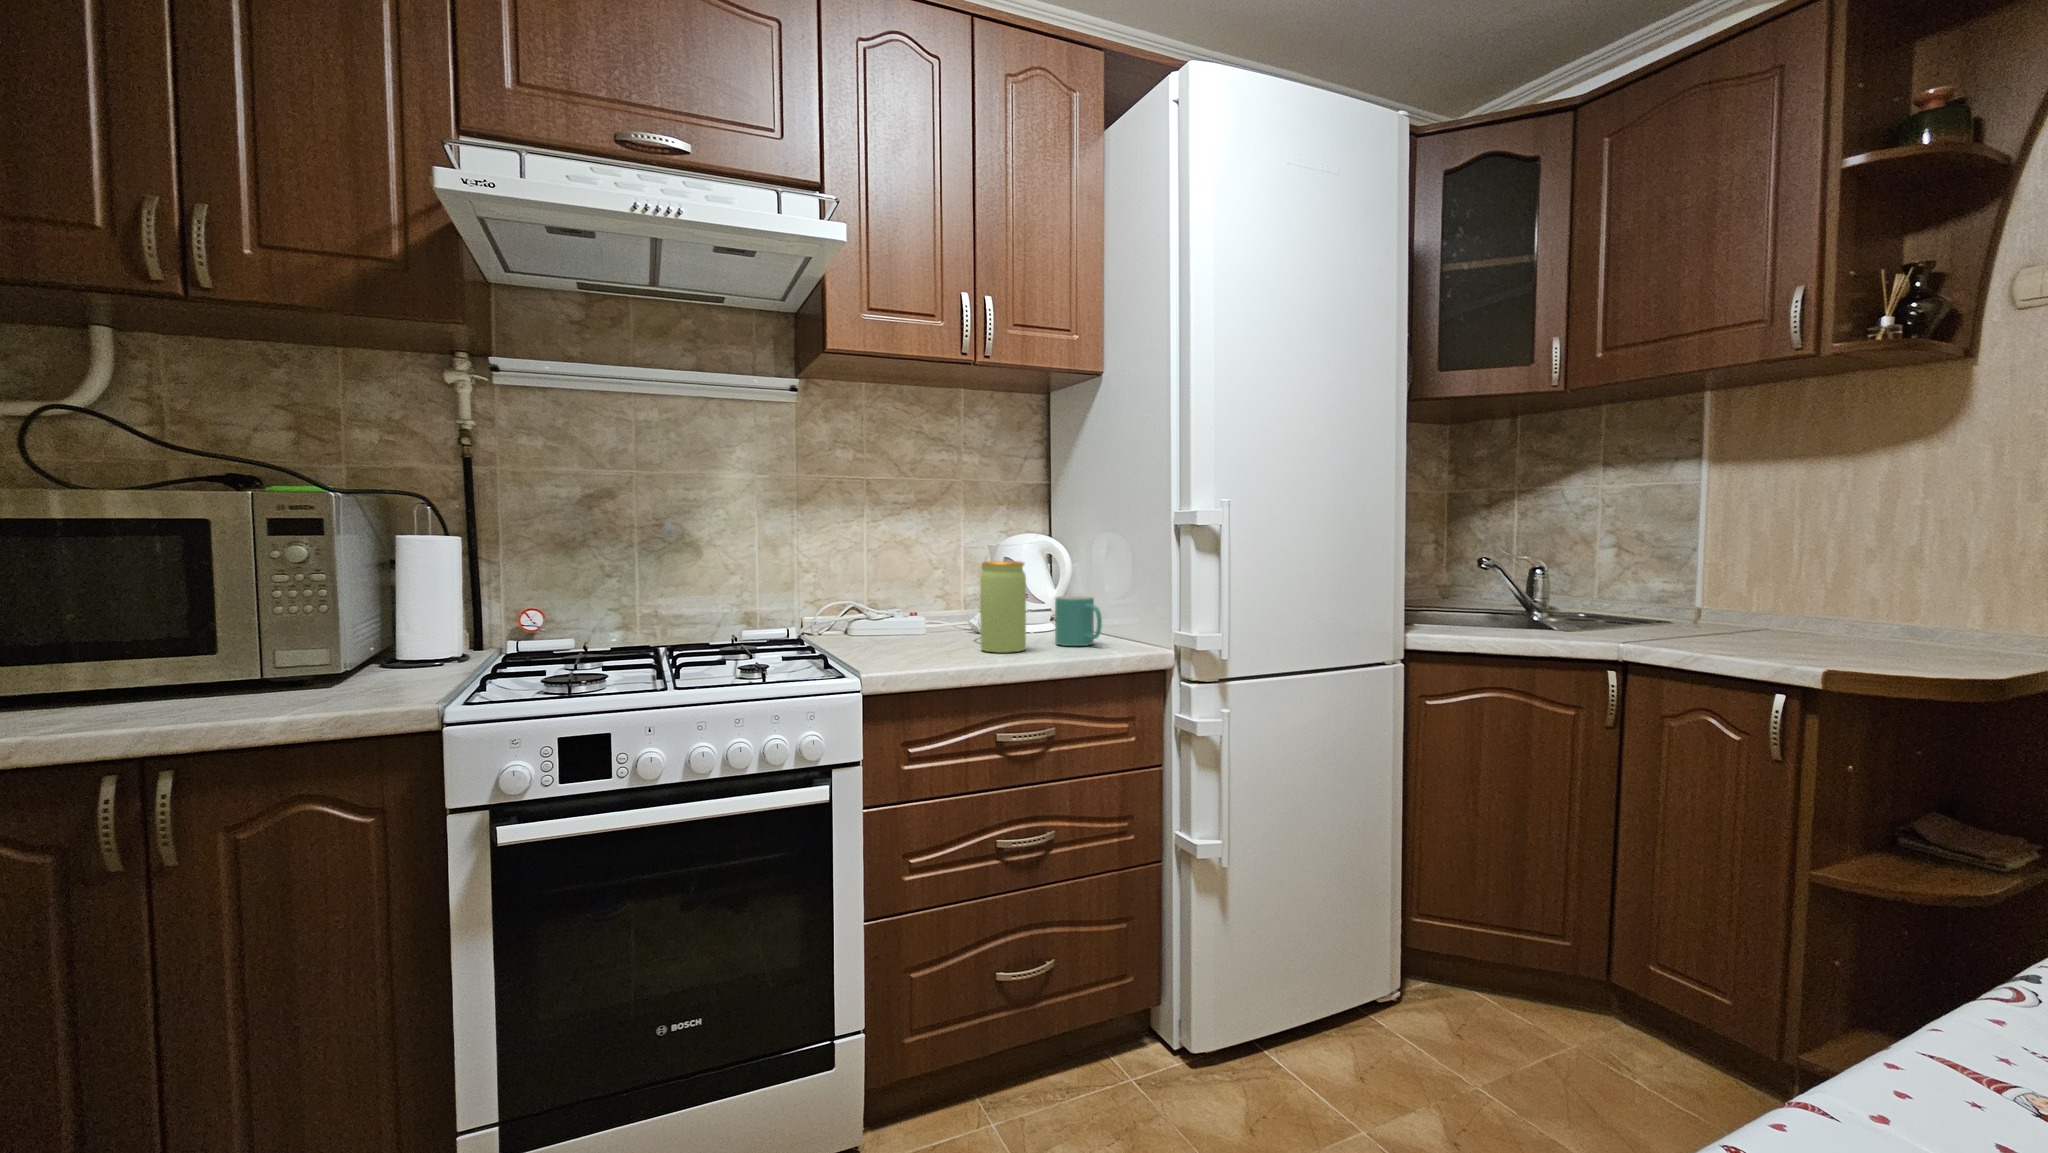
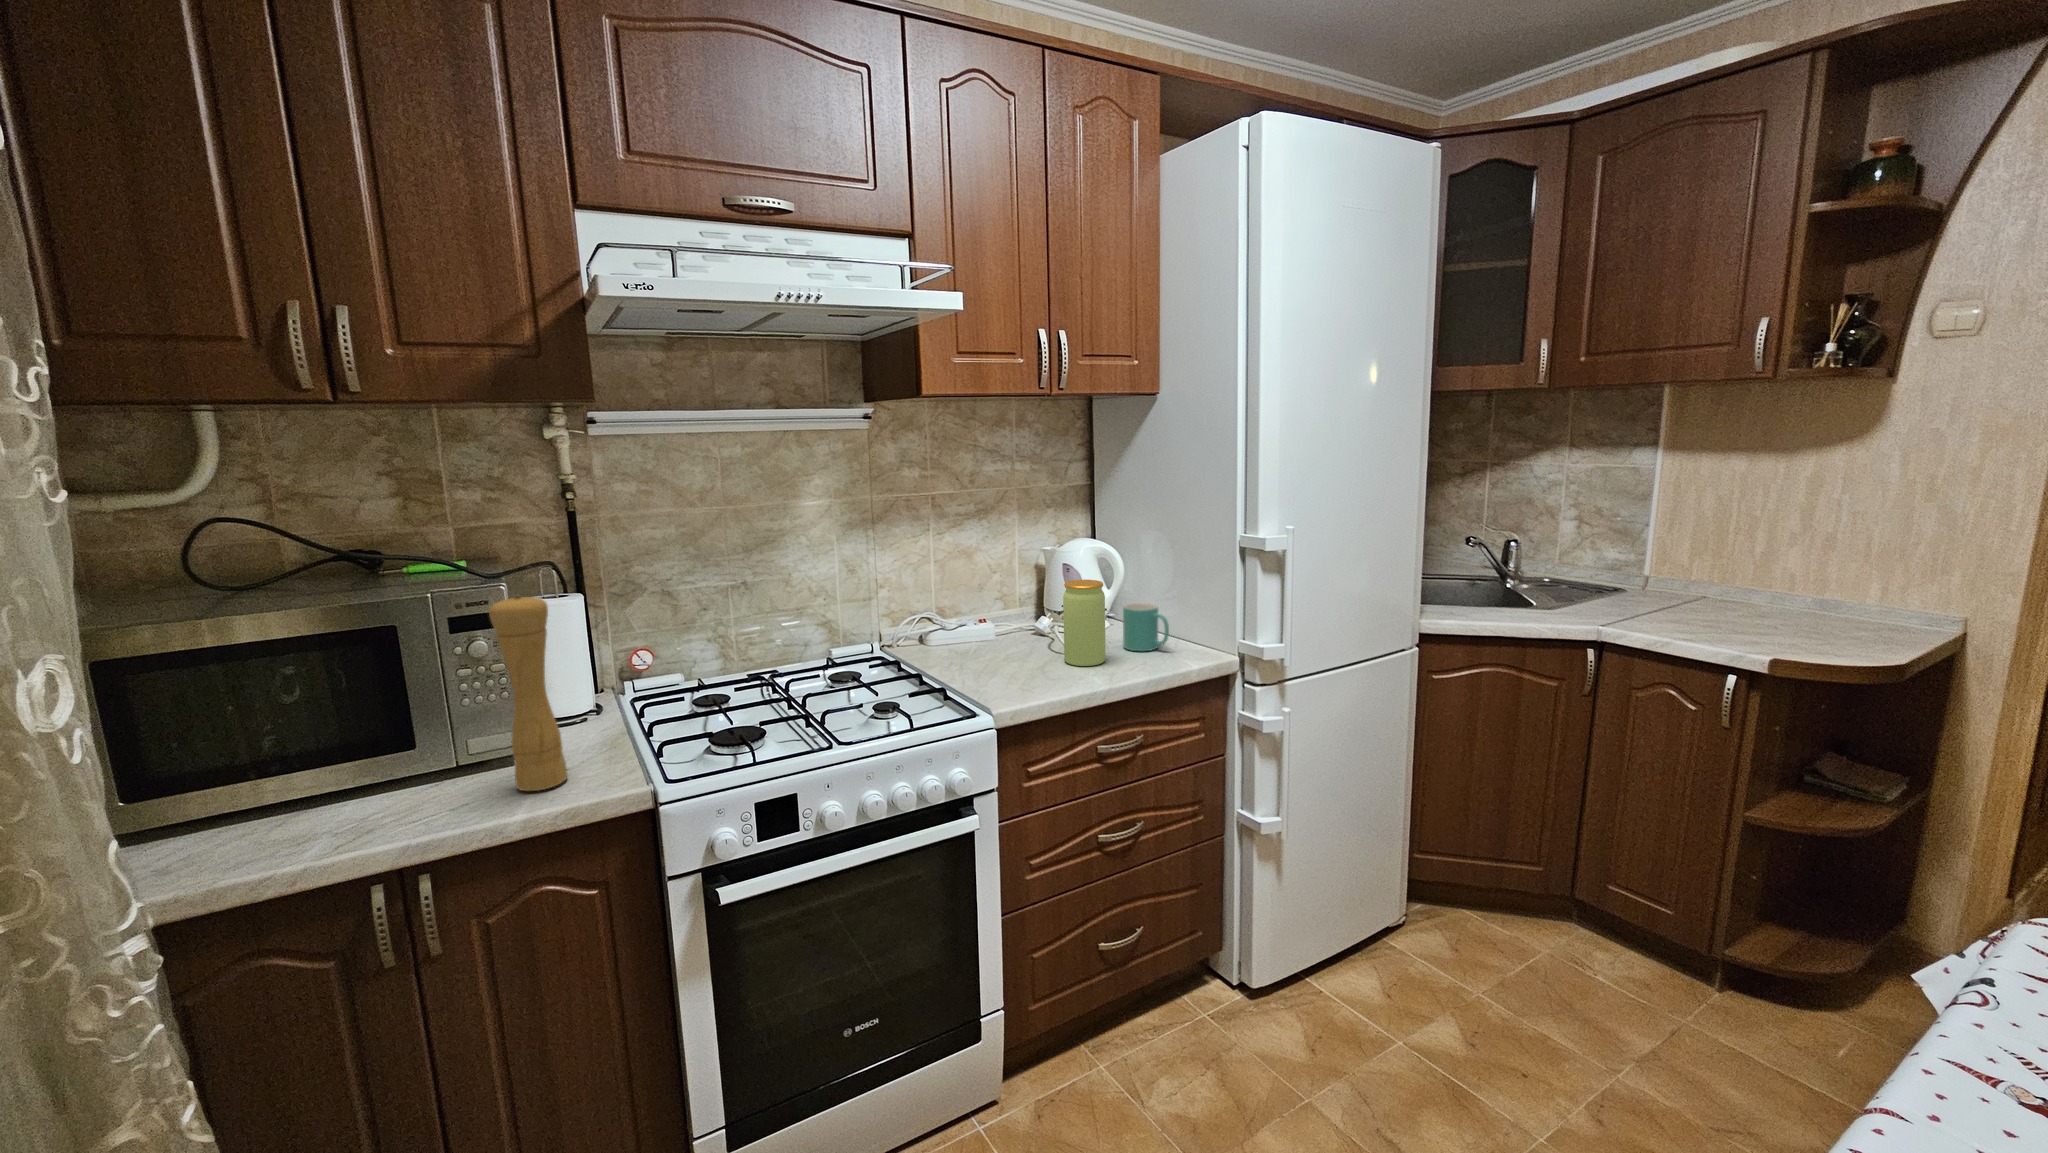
pepper mill: none [296,492,370,702] -> present [489,595,568,791]

